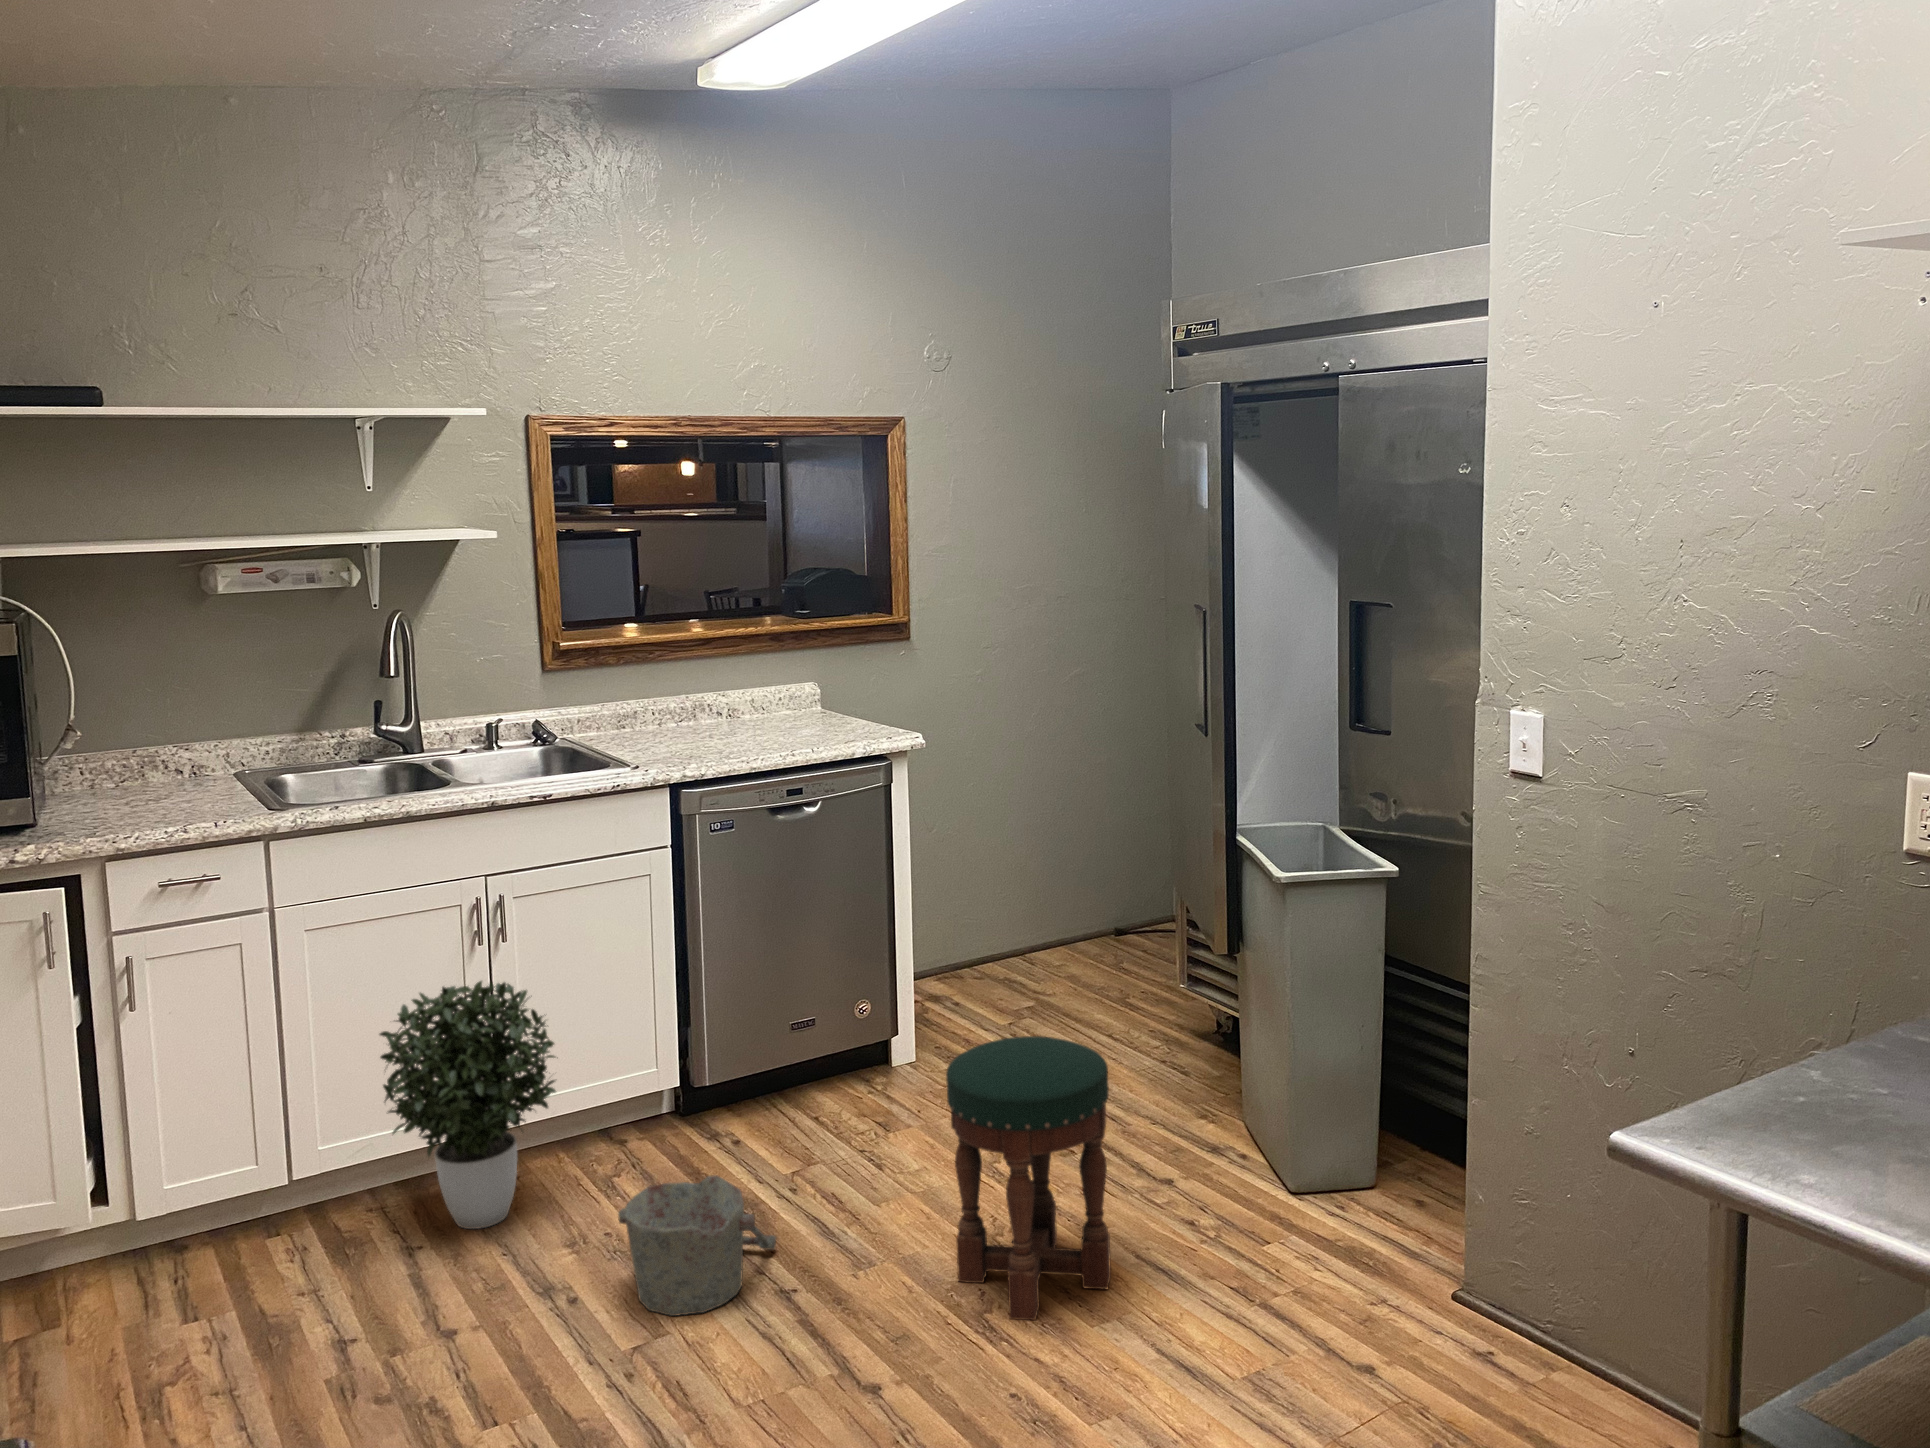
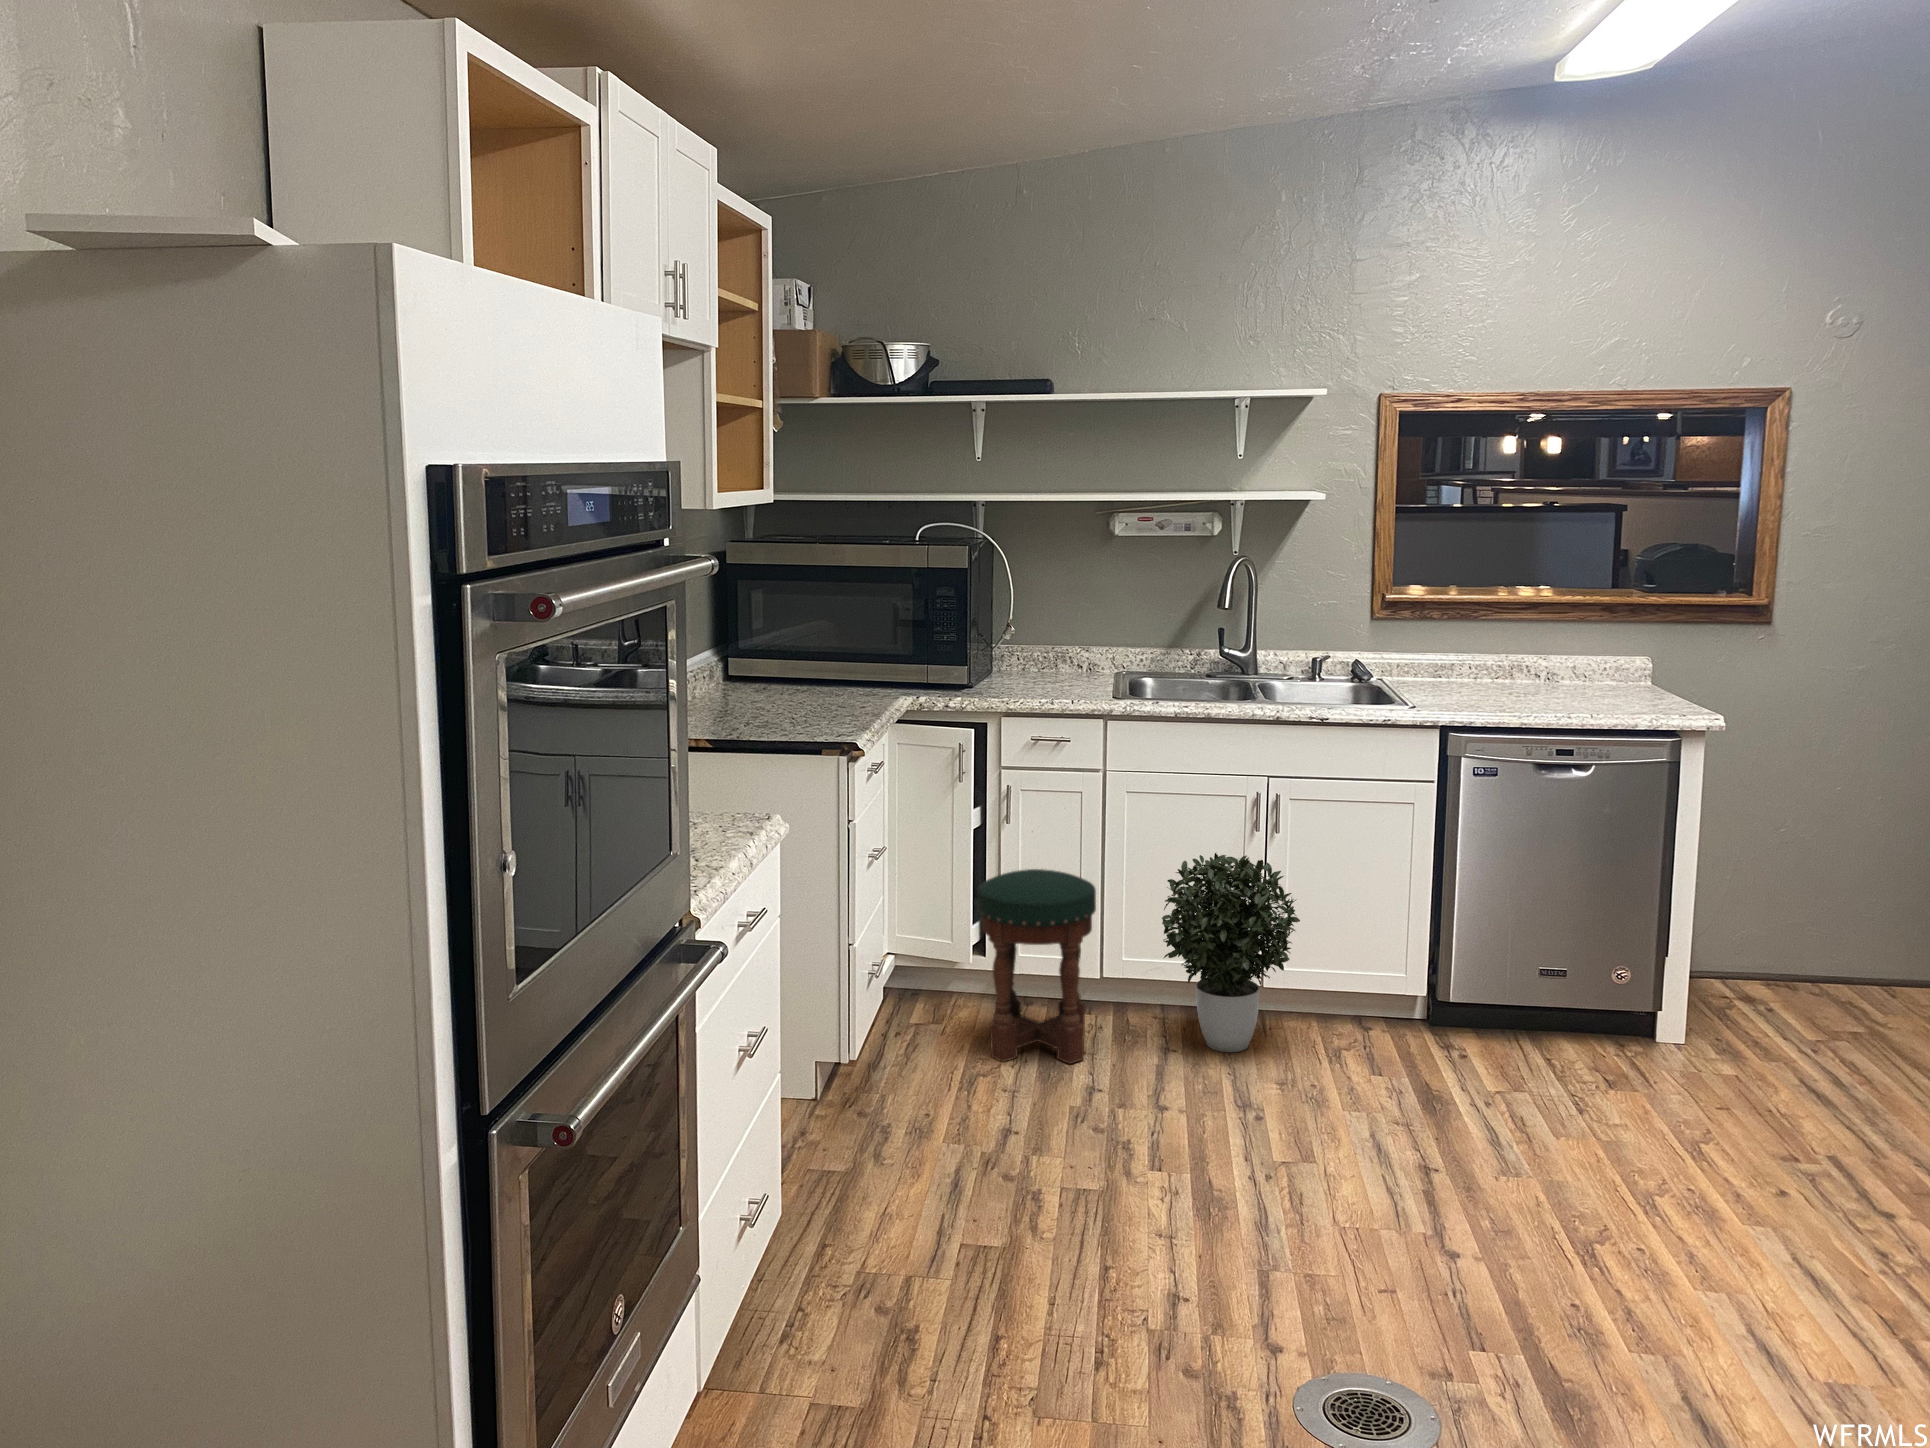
stool: present [946,1036,1111,1320] -> present [978,869,1096,1064]
bucket: present [618,1175,776,1316] -> none [1299,1045,1441,1158]

